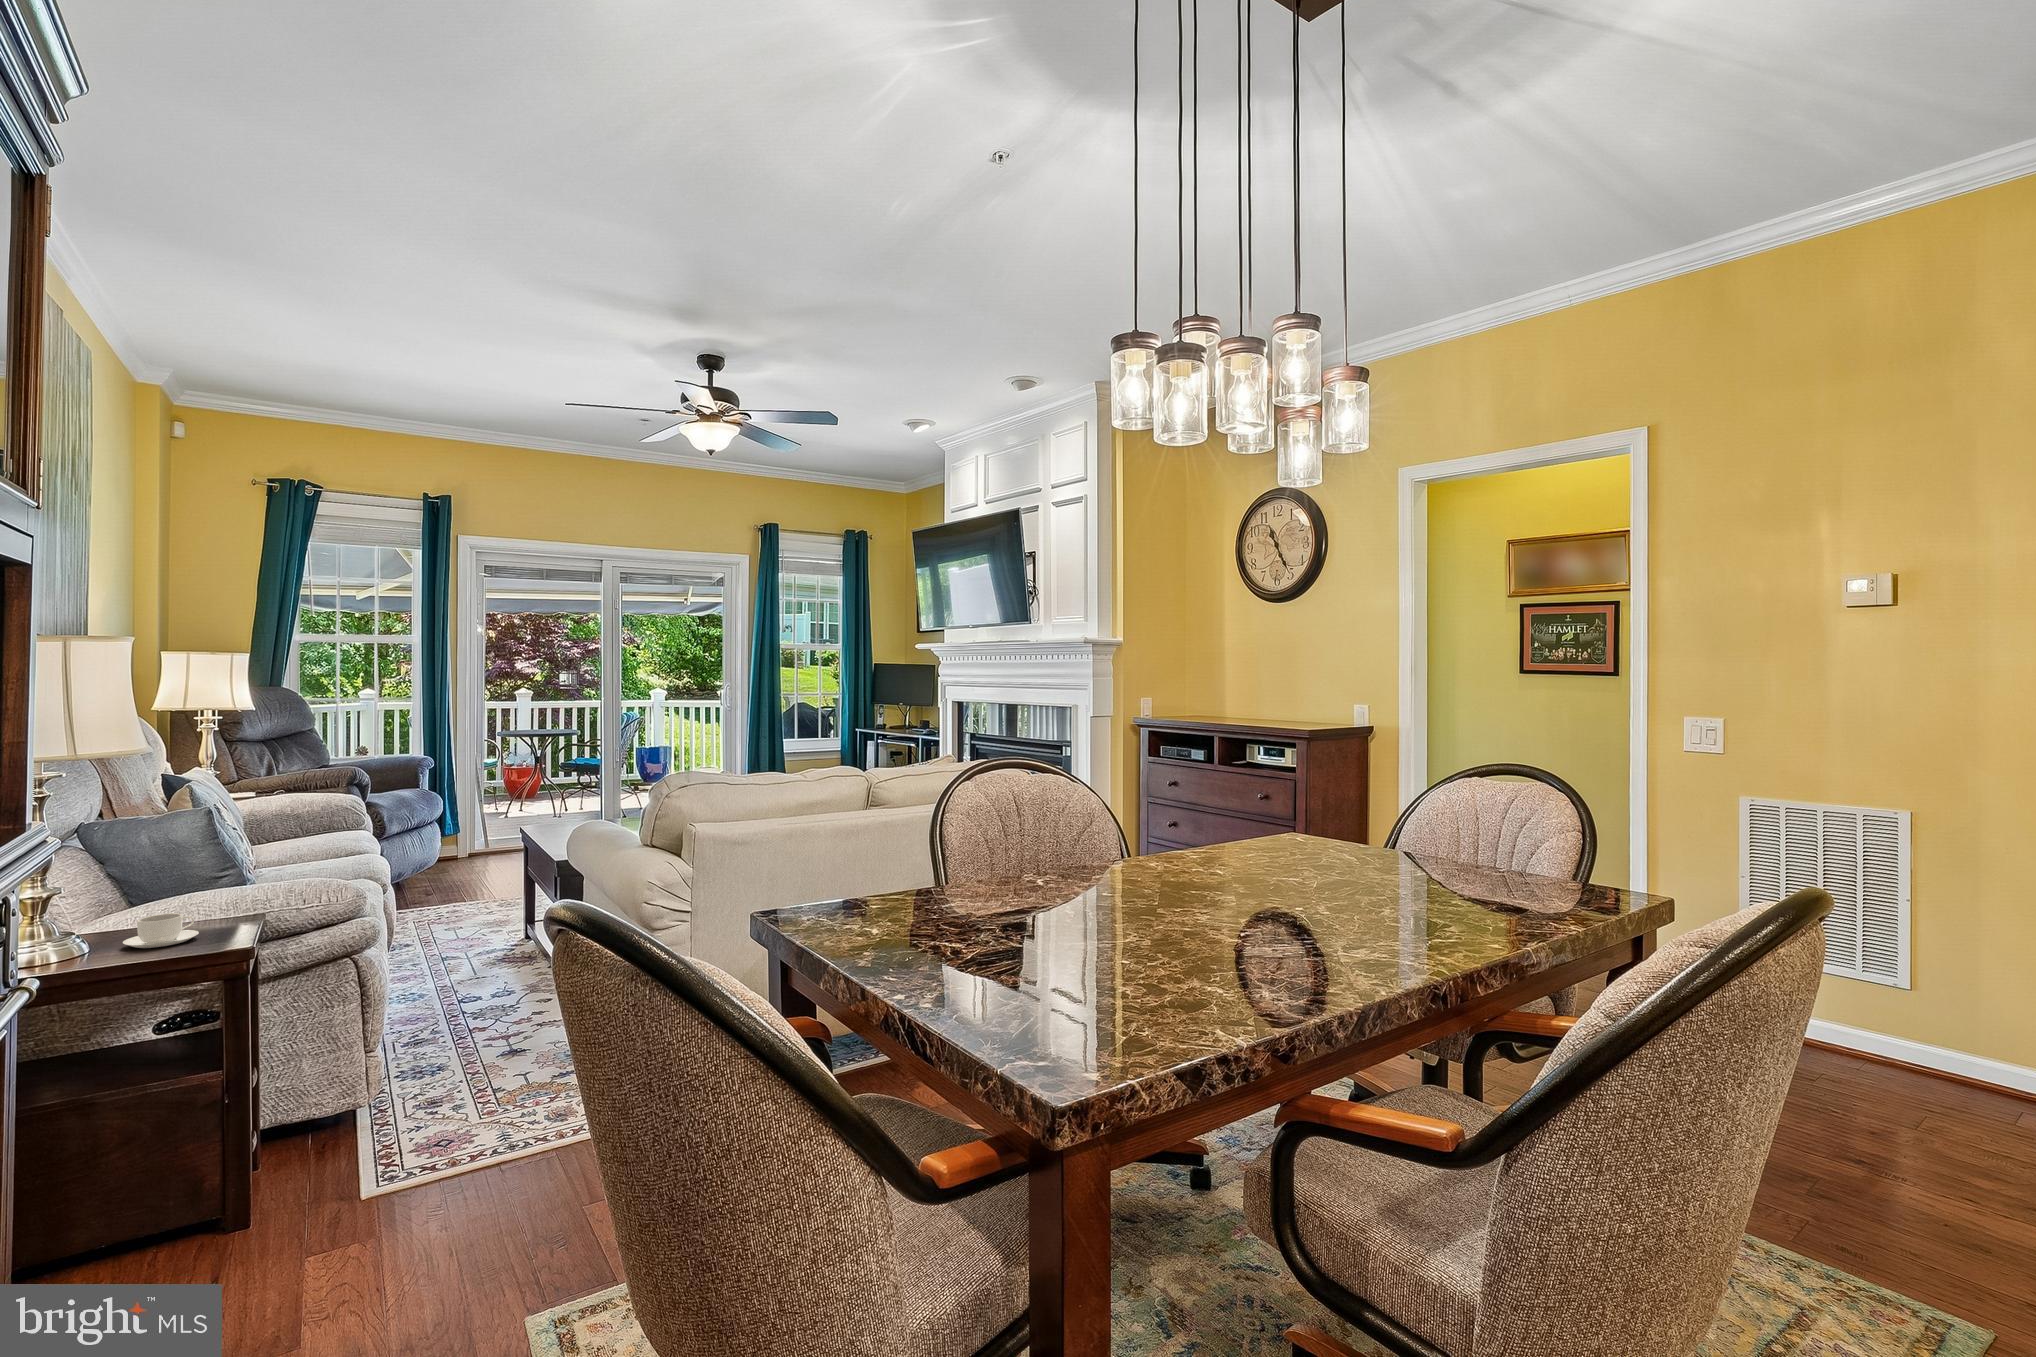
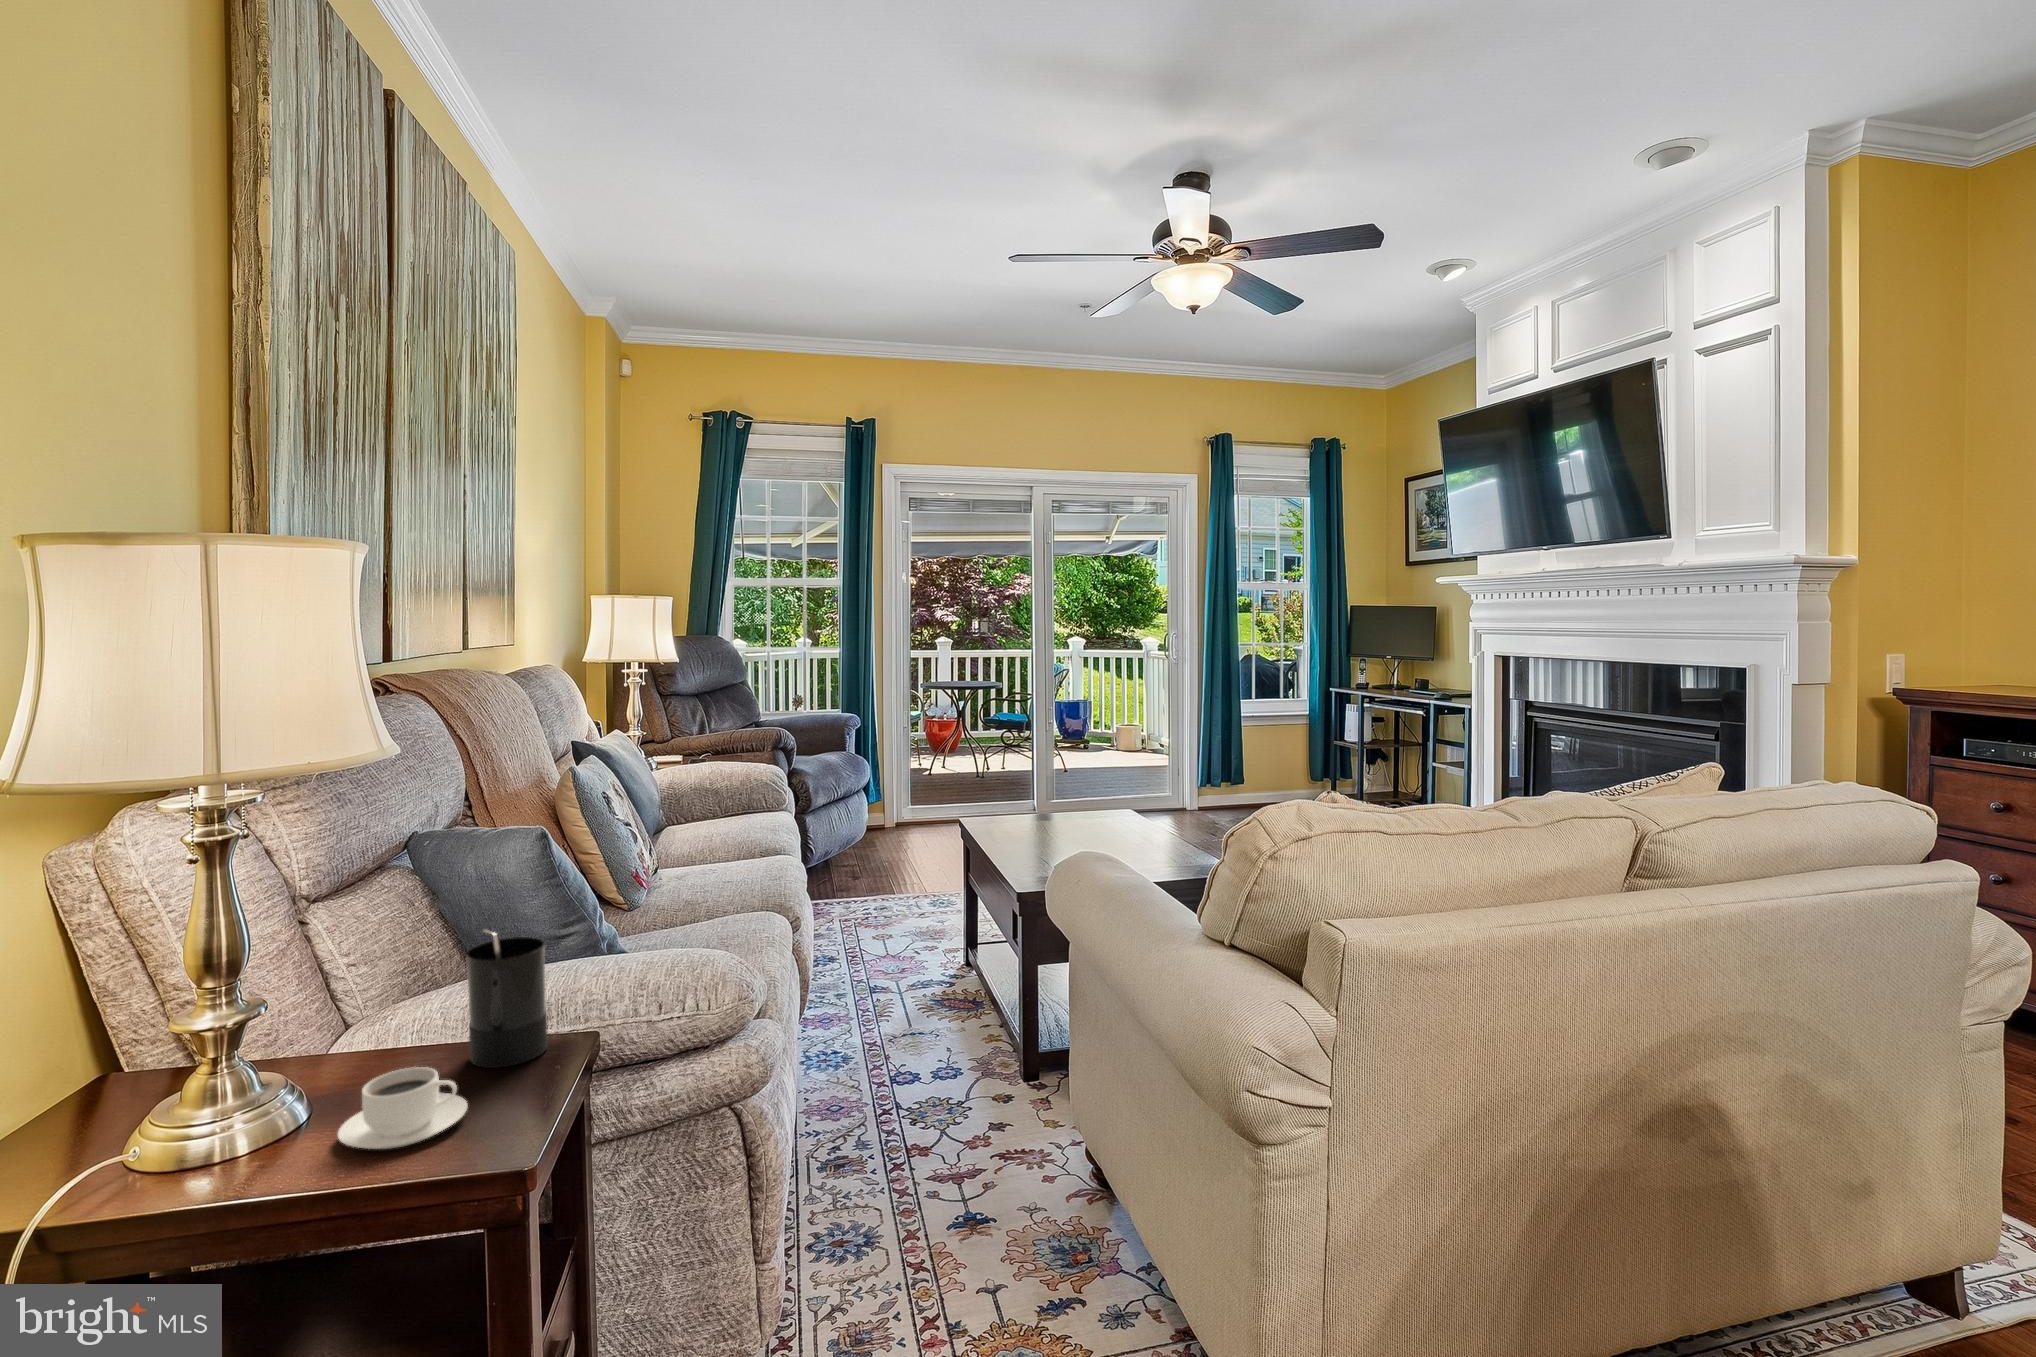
candle: none [181,854,232,926] -> present [466,930,548,1068]

